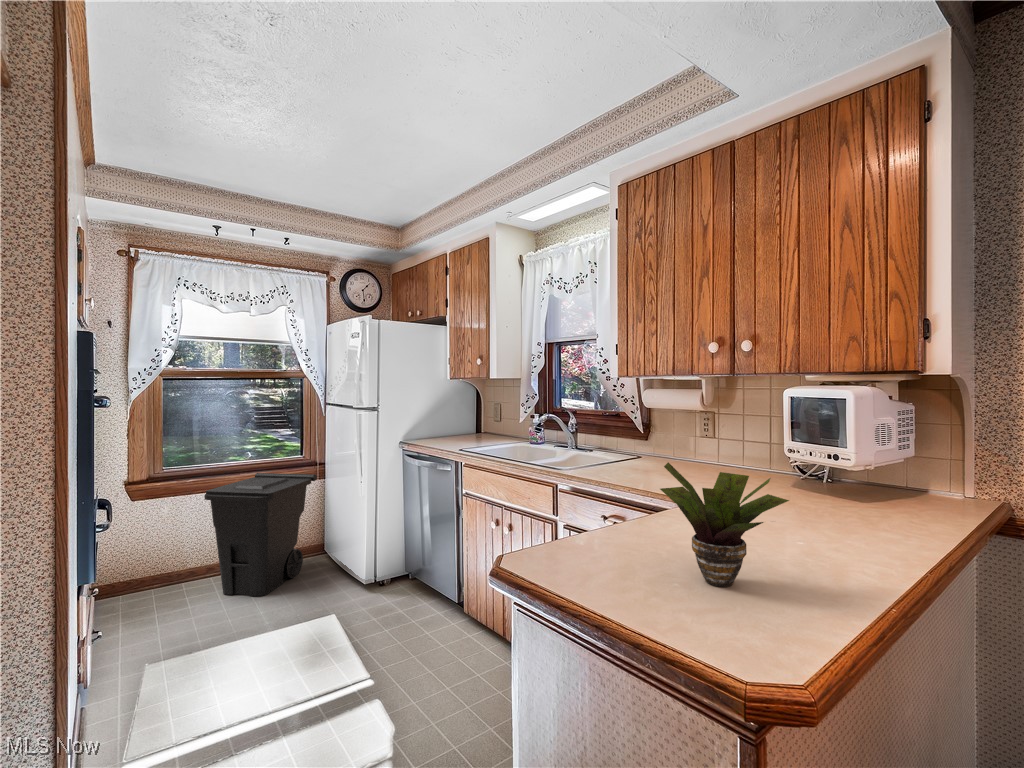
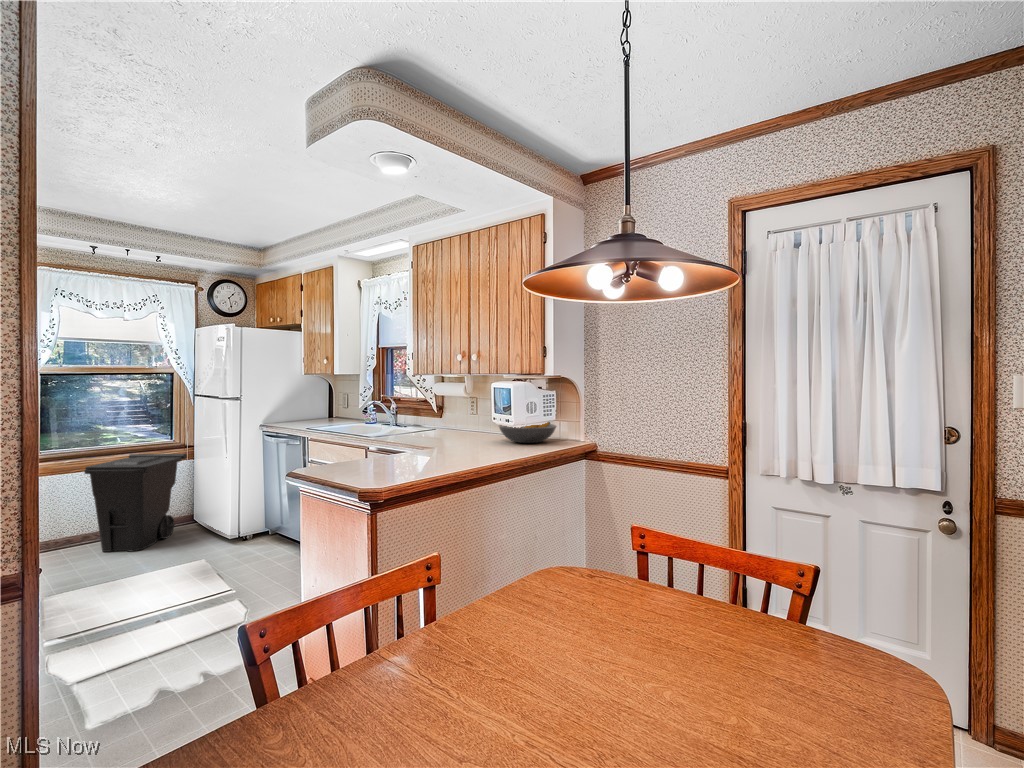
fruit bowl: none [803,458,929,499] -> present [499,422,557,443]
potted plant: present [660,462,789,587] -> none [362,416,420,470]

